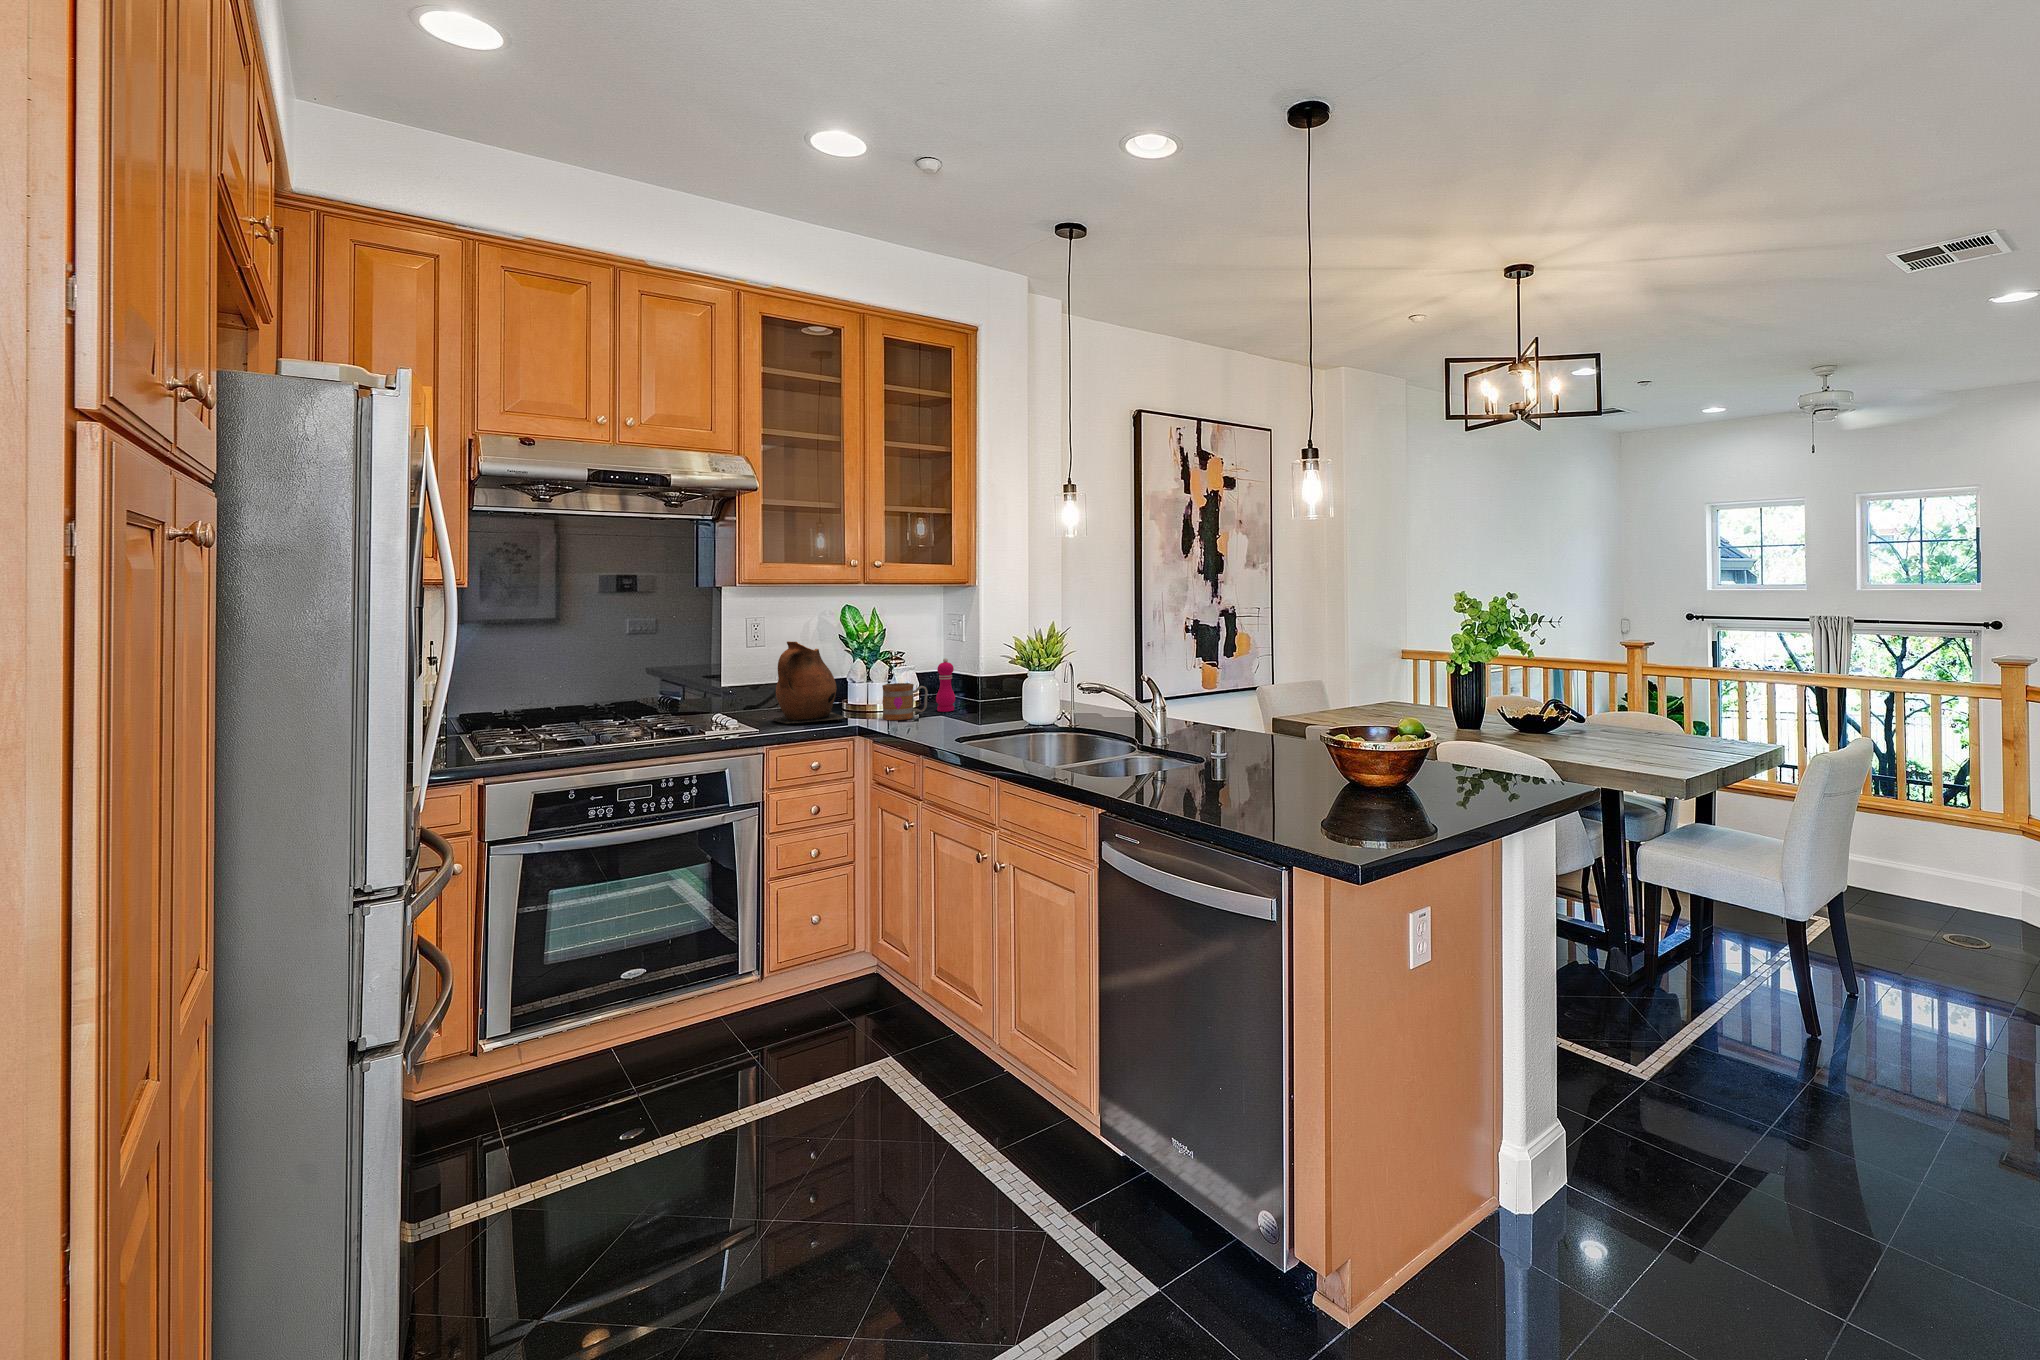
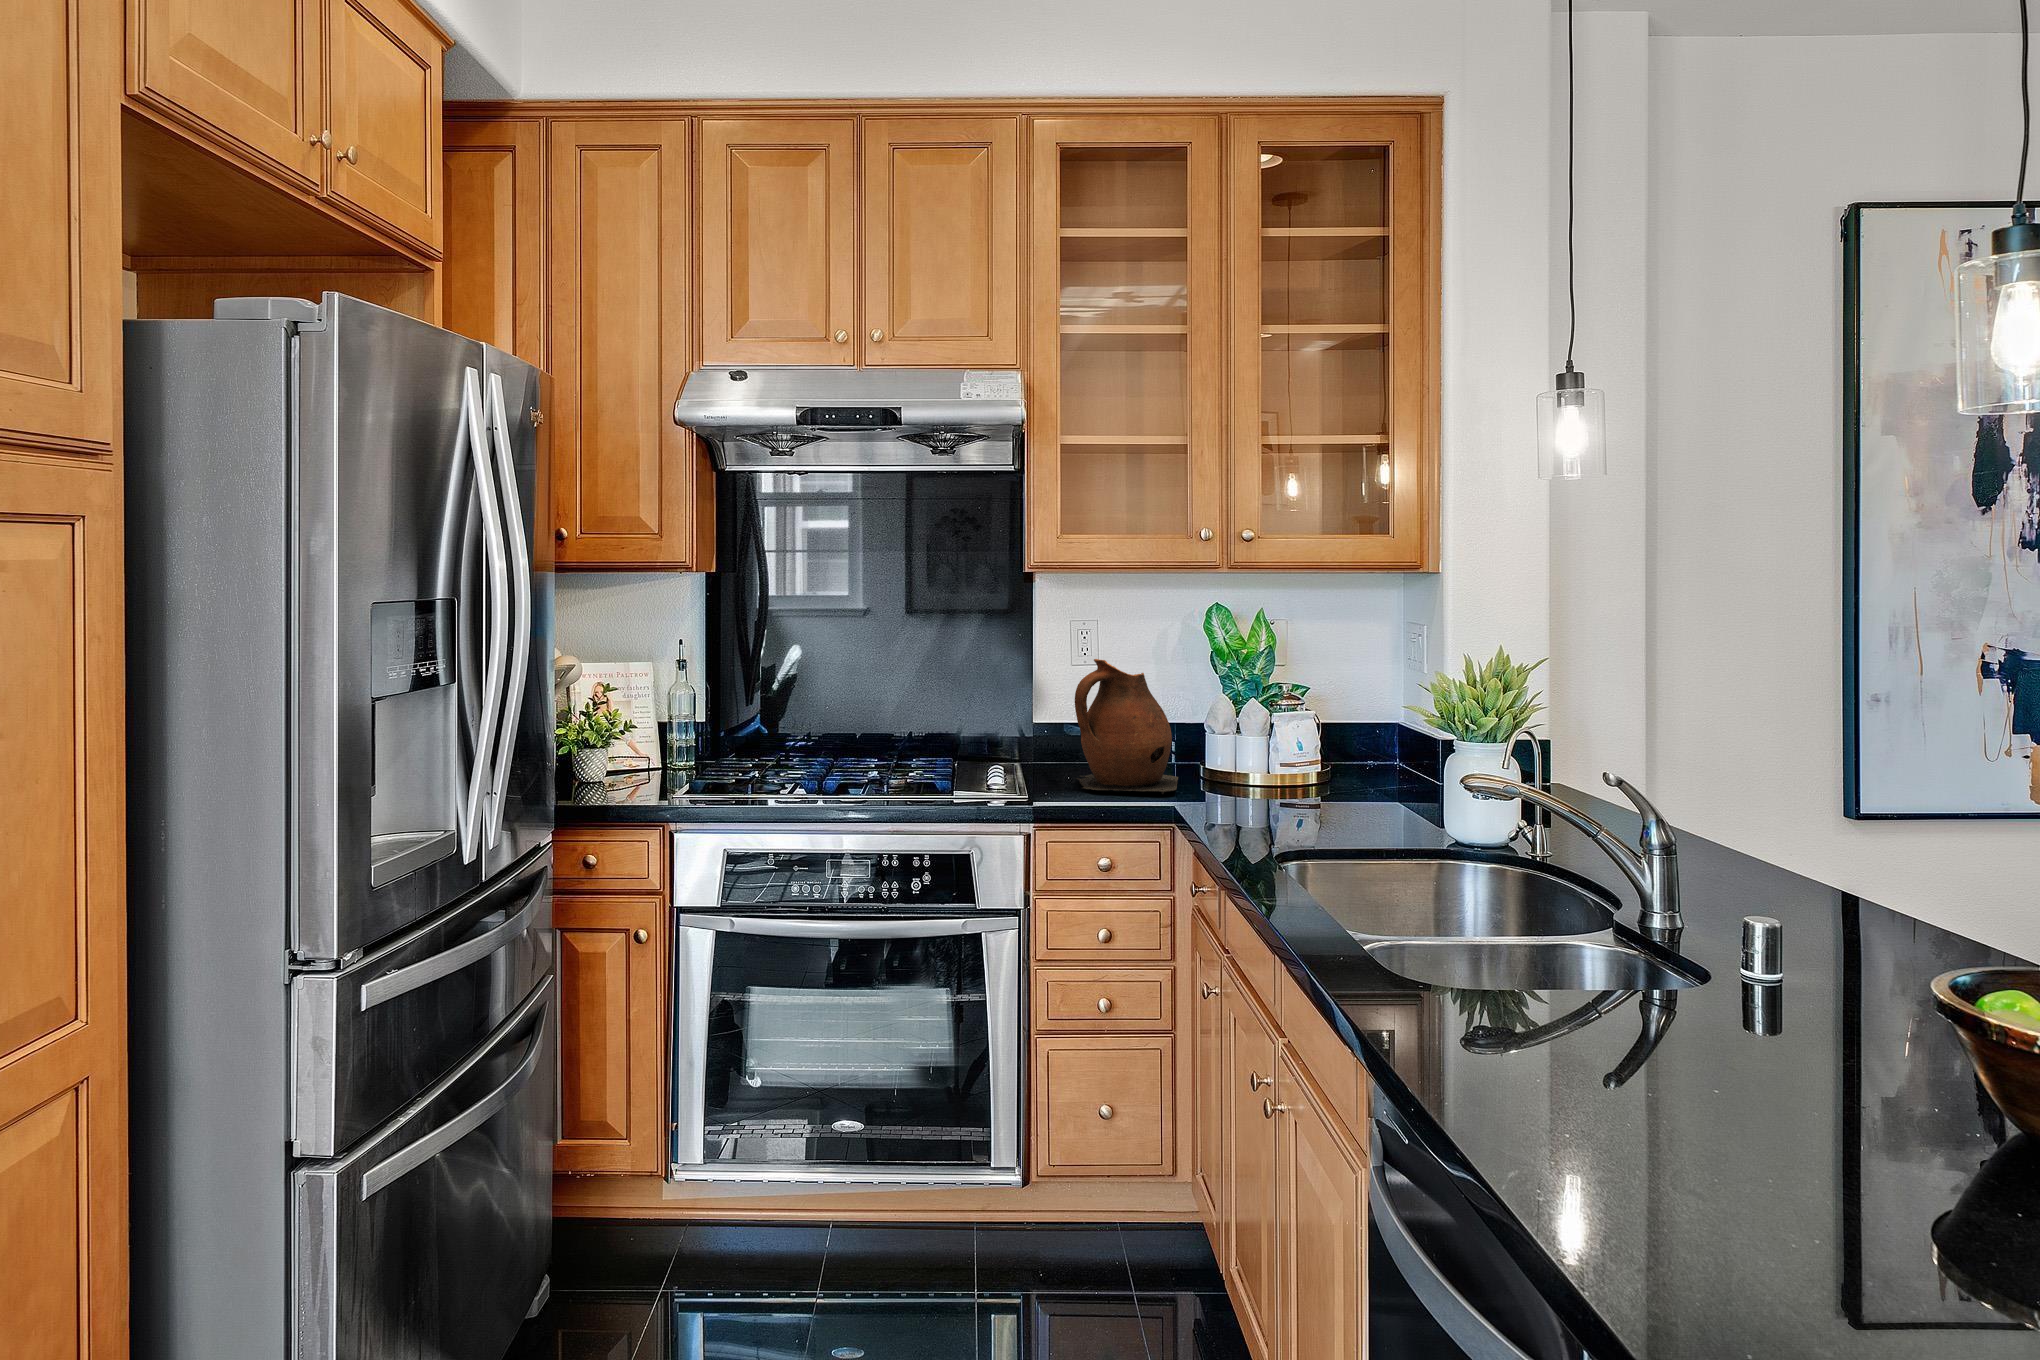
pepper mill: present [936,658,955,712] -> none [1347,702,1382,798]
mug: present [882,683,928,720] -> none [1239,740,1313,805]

